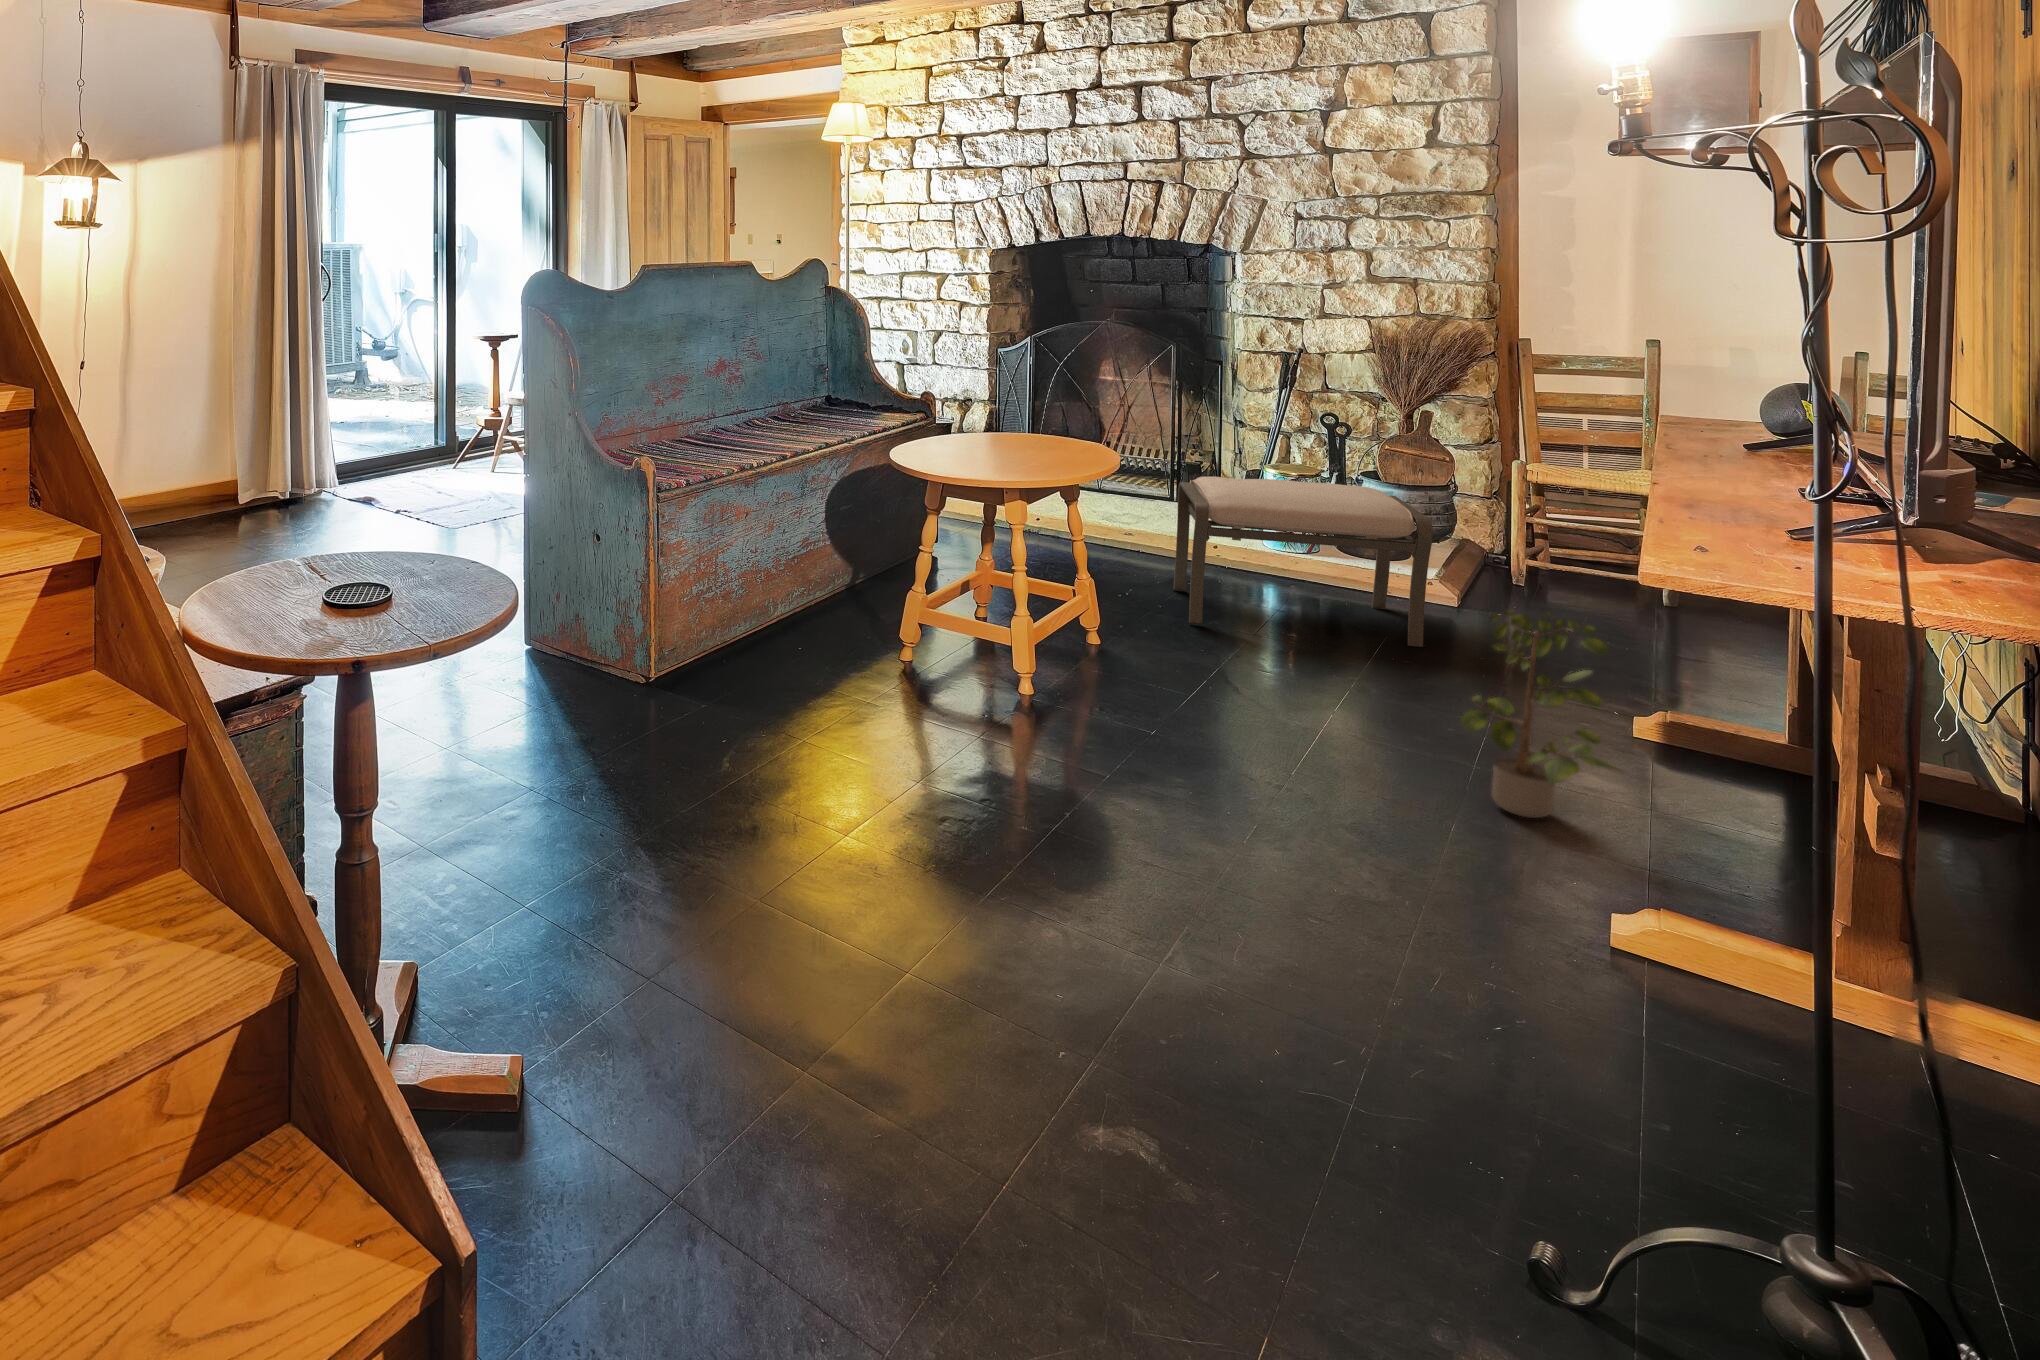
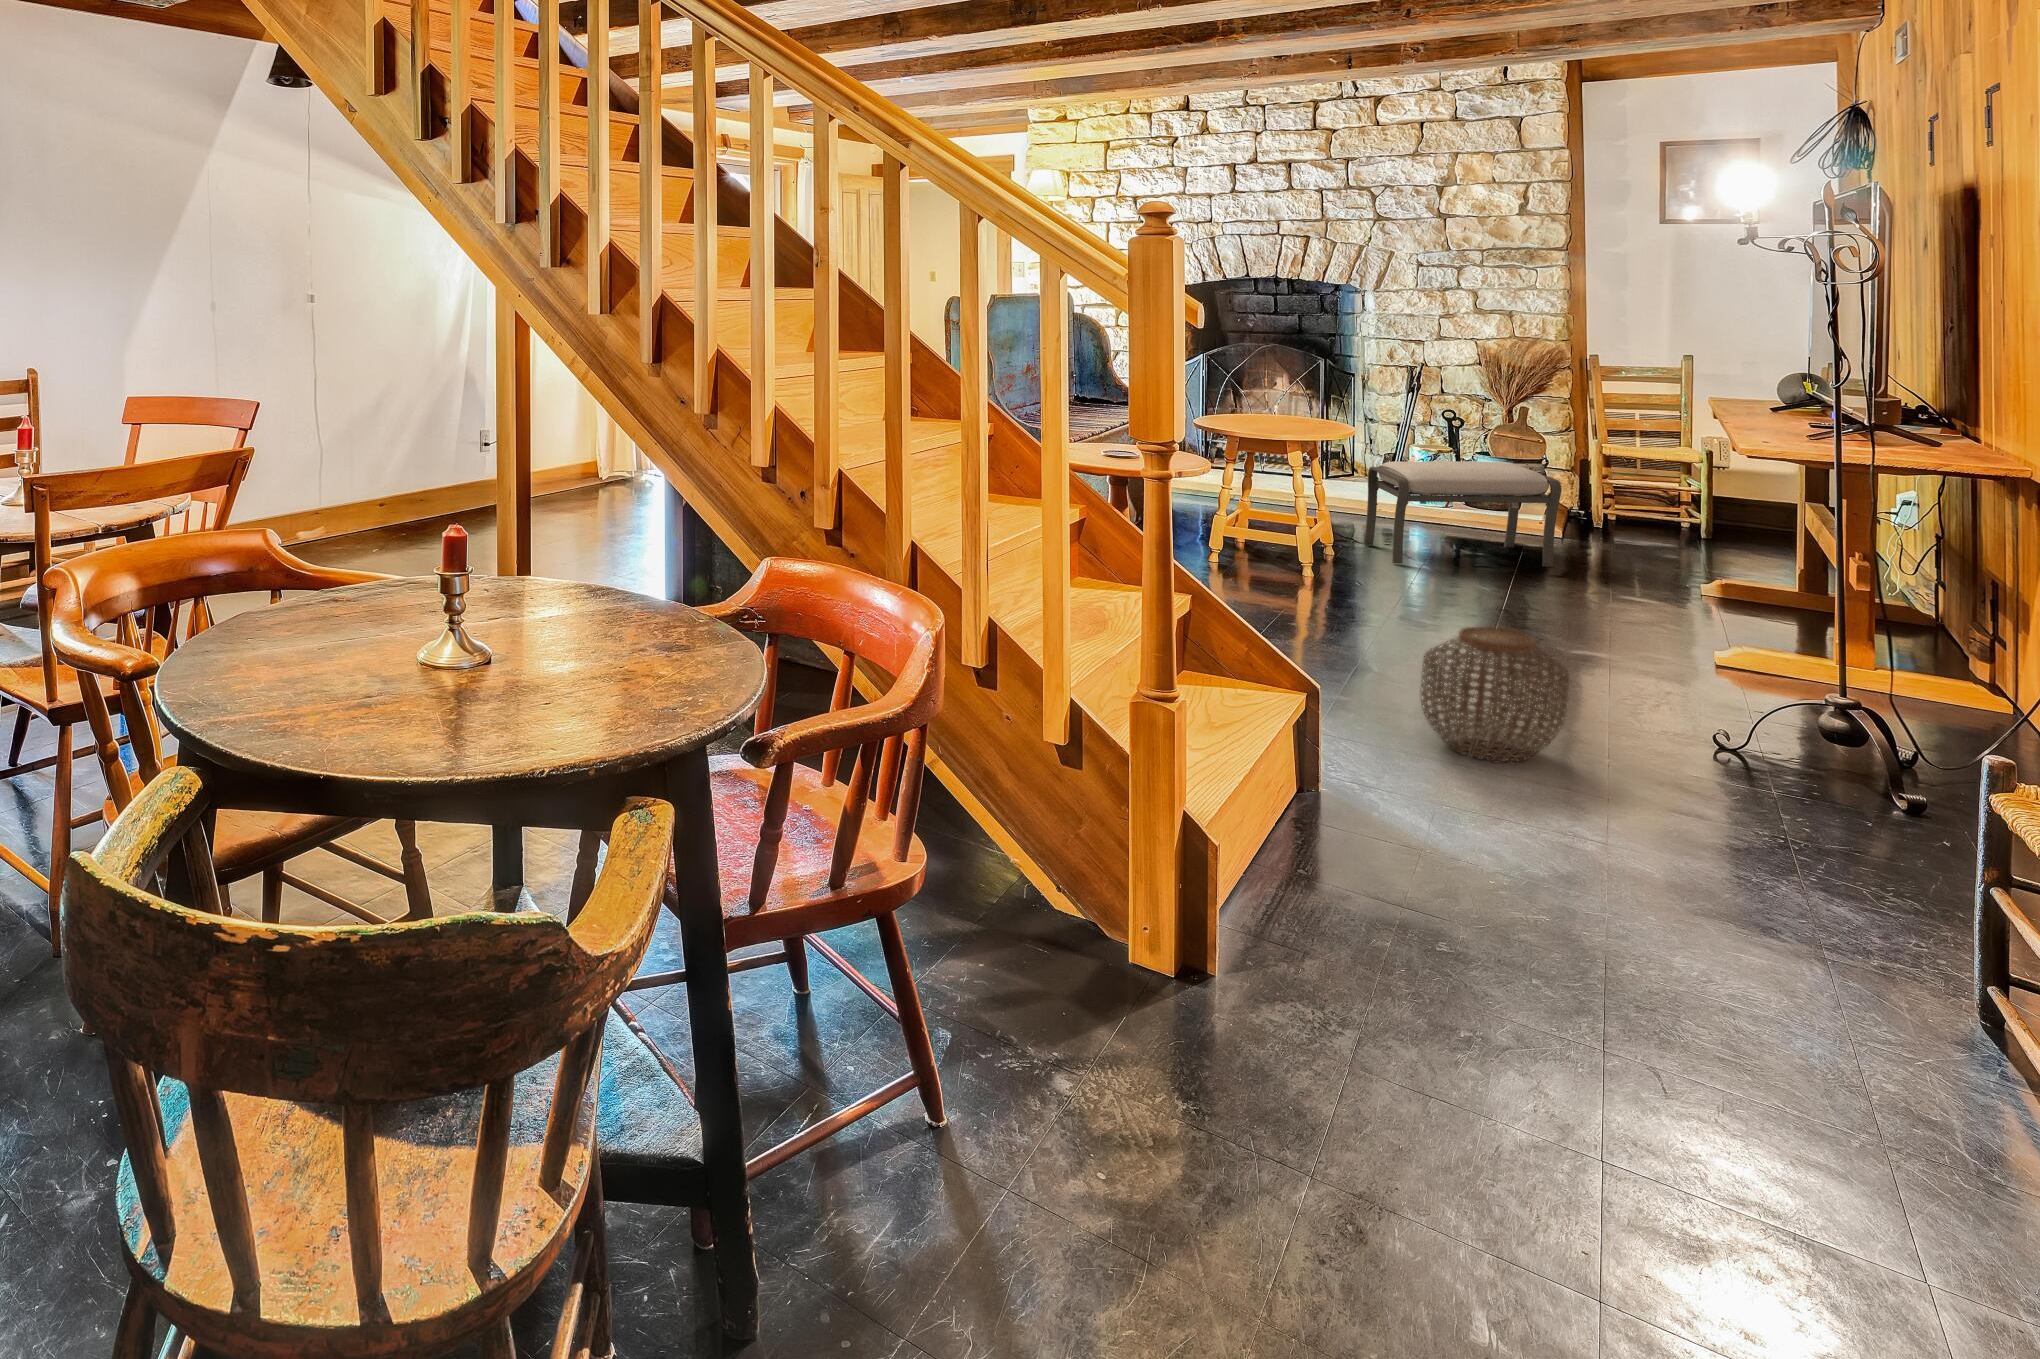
potted plant: present [1461,606,1620,818] -> none [1625,519,1726,643]
woven basket: none [922,815,1172,1108] -> present [1420,627,1569,762]

